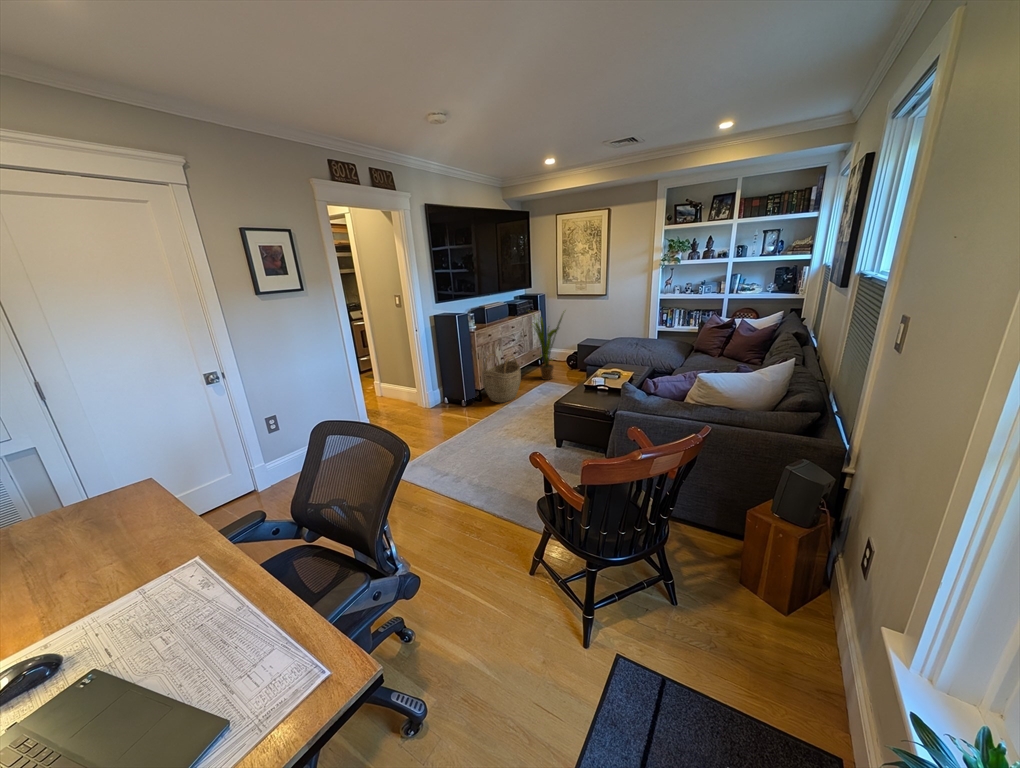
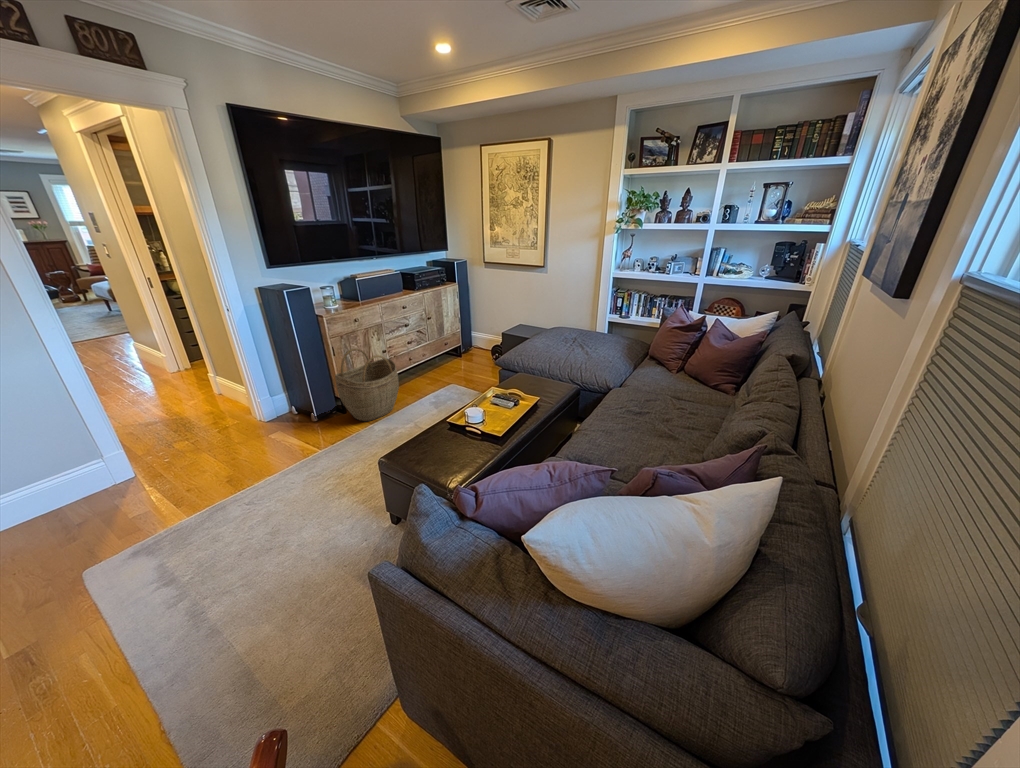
house plant: present [535,315,563,380] -> none [423,282,479,382]

